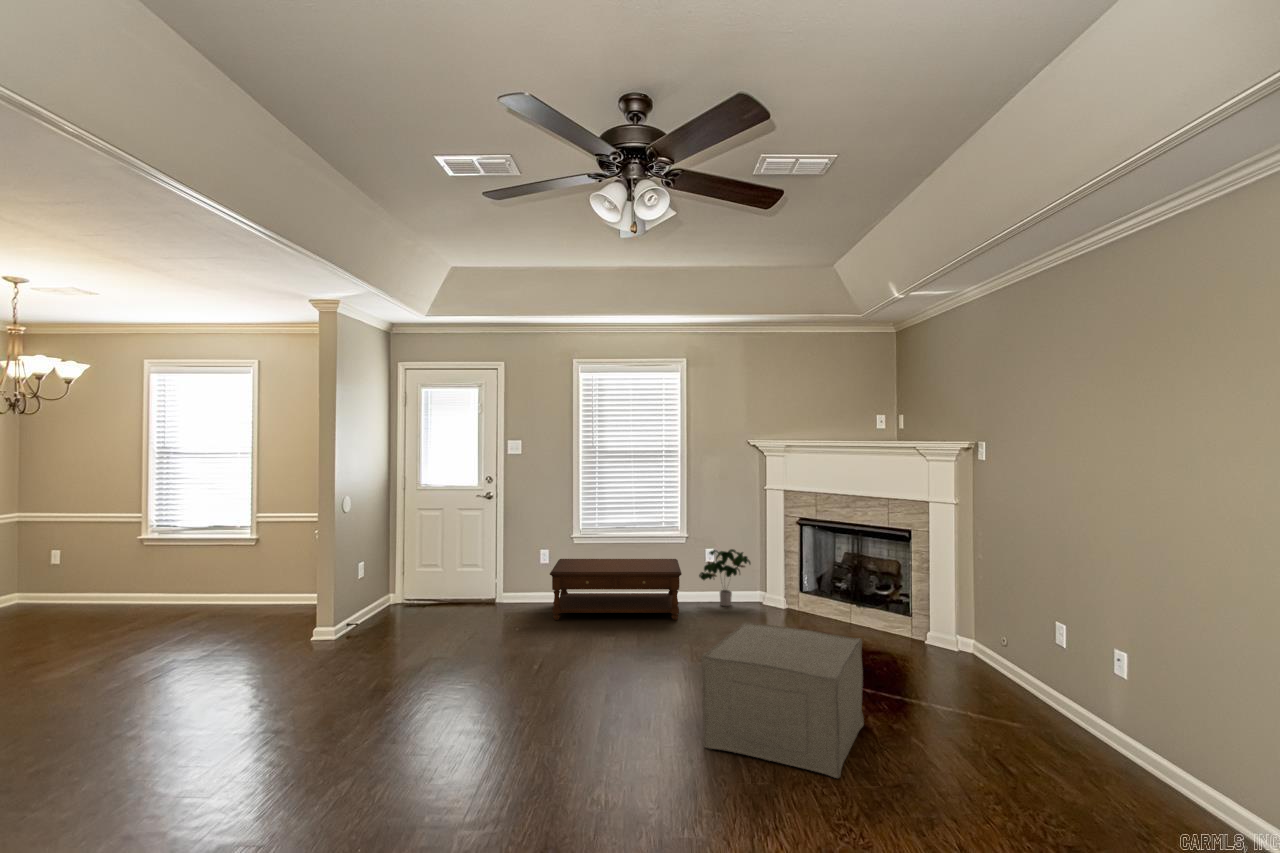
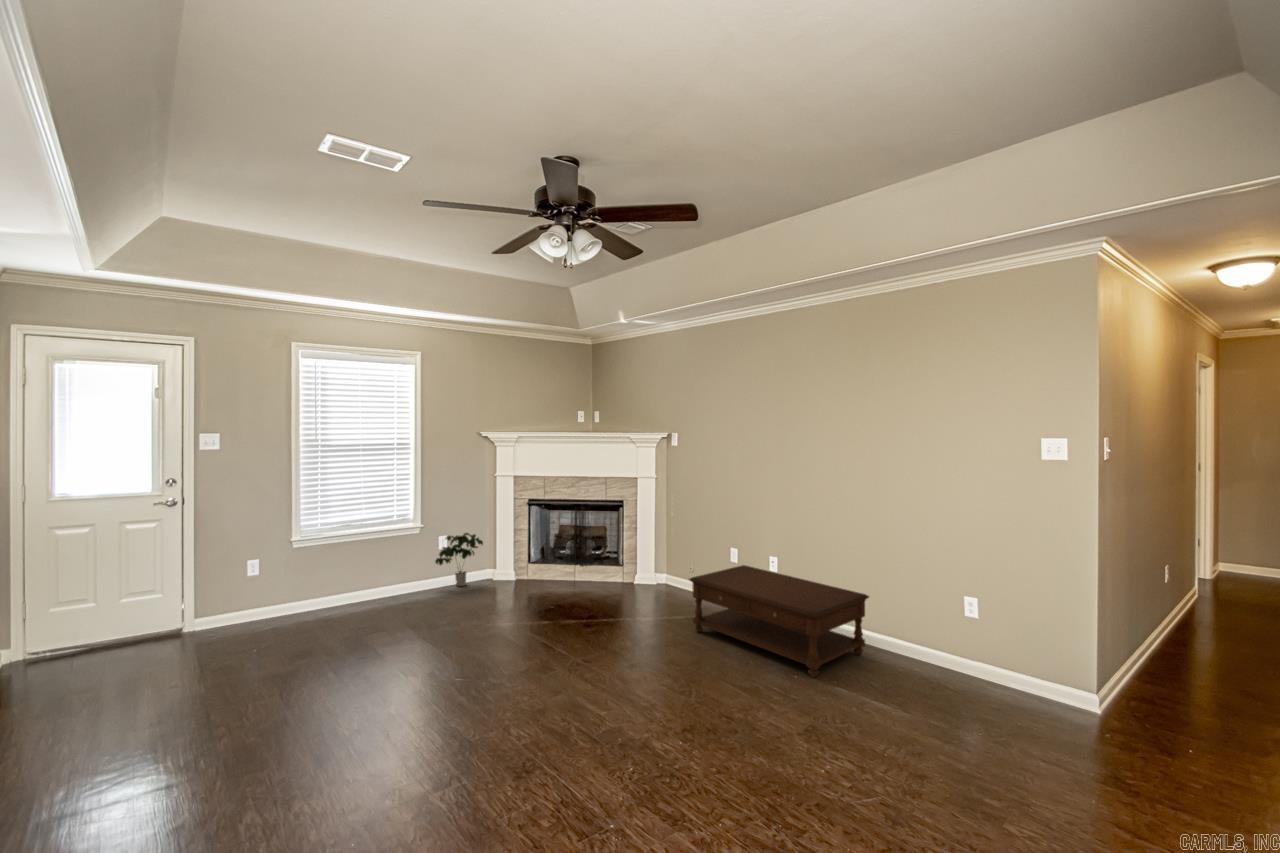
coffee table: present [550,559,682,620] -> present [689,565,869,677]
ottoman: present [701,622,864,778] -> none [556,587,682,710]

